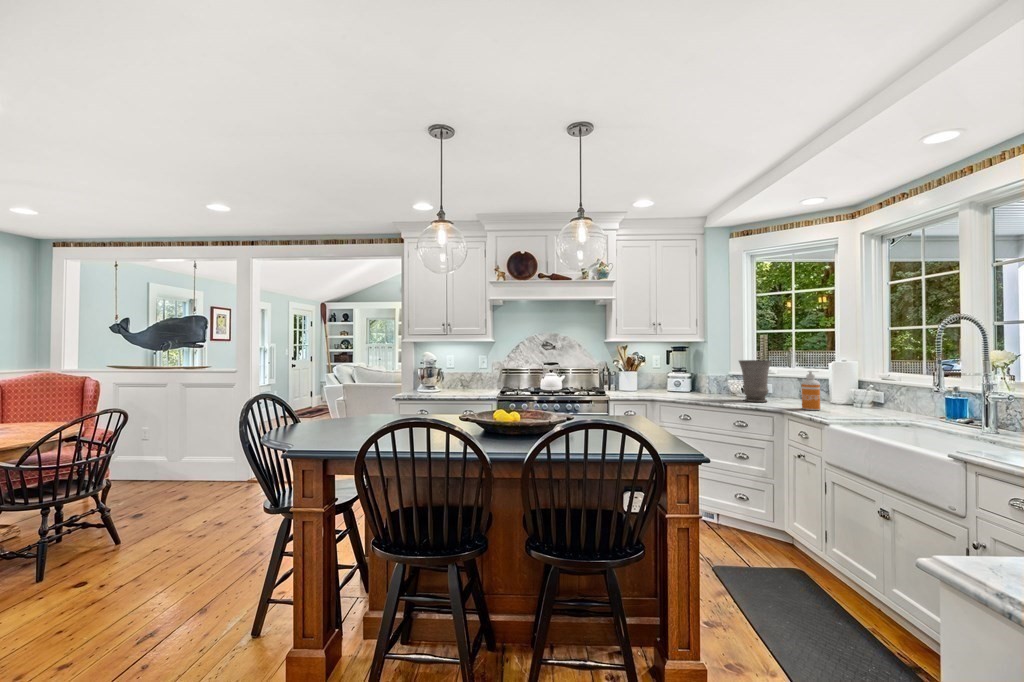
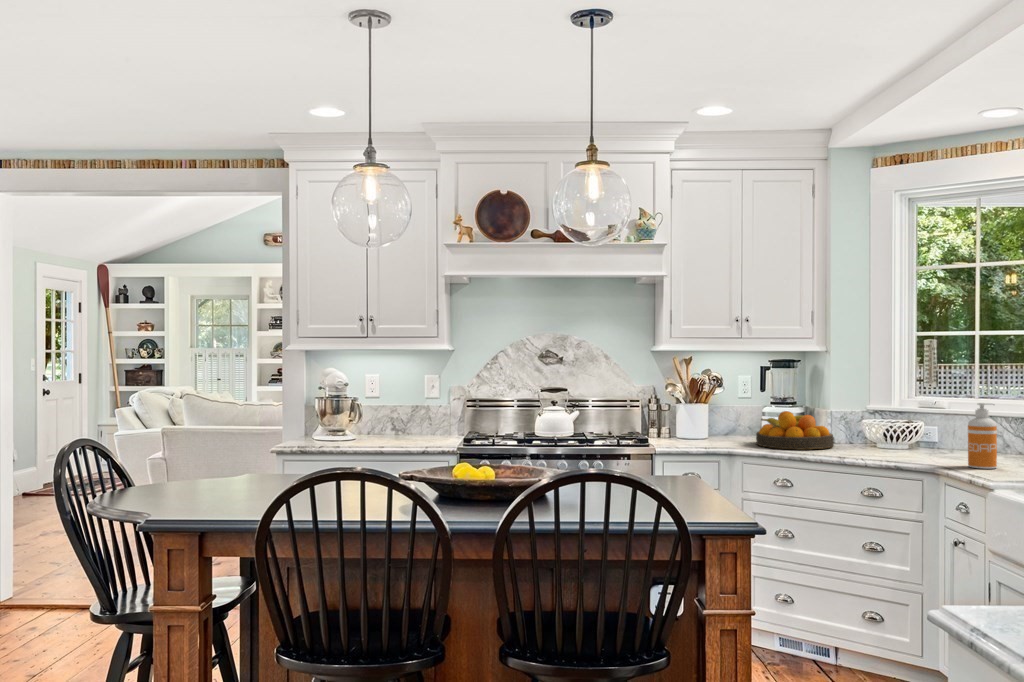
vase: present [739,360,771,402] -> none [875,385,929,457]
fruit bowl: none [666,375,712,398] -> present [756,411,834,449]

